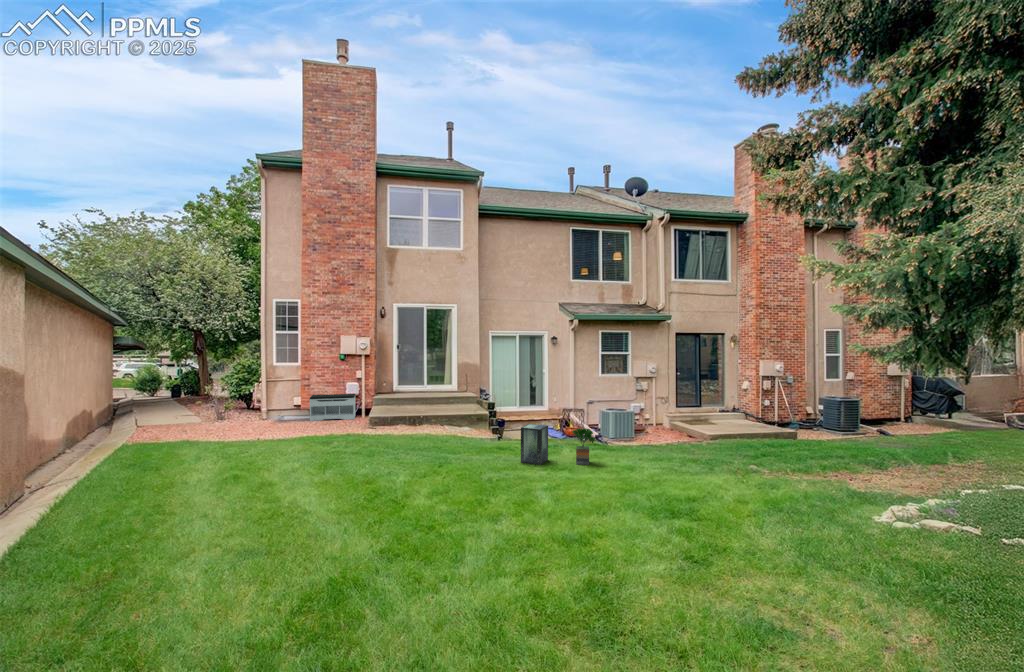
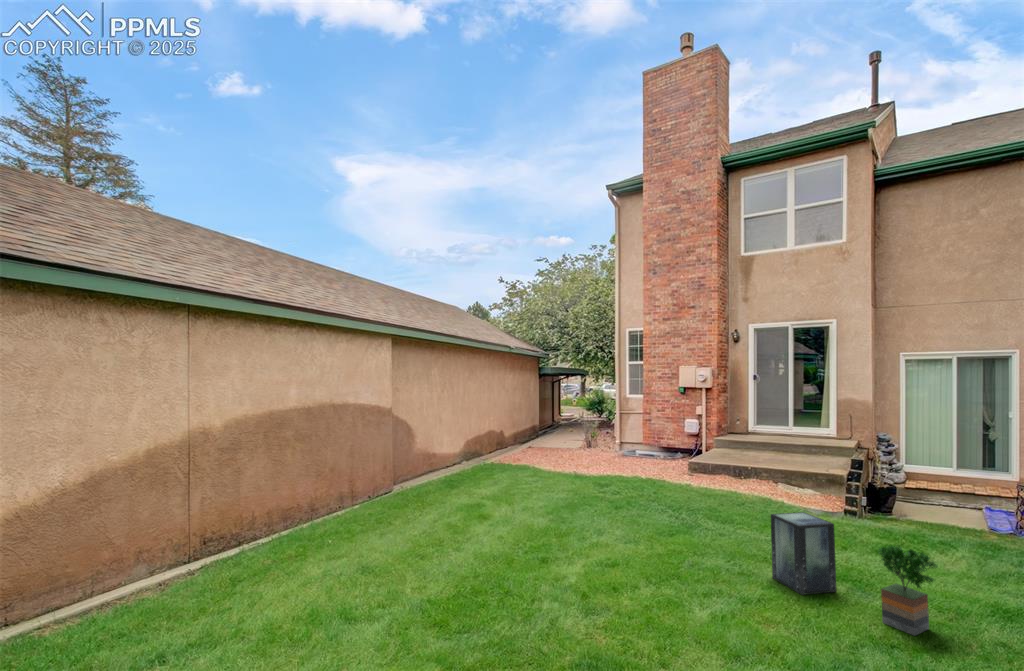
bench: present [309,394,355,421] -> none [642,430,697,465]

